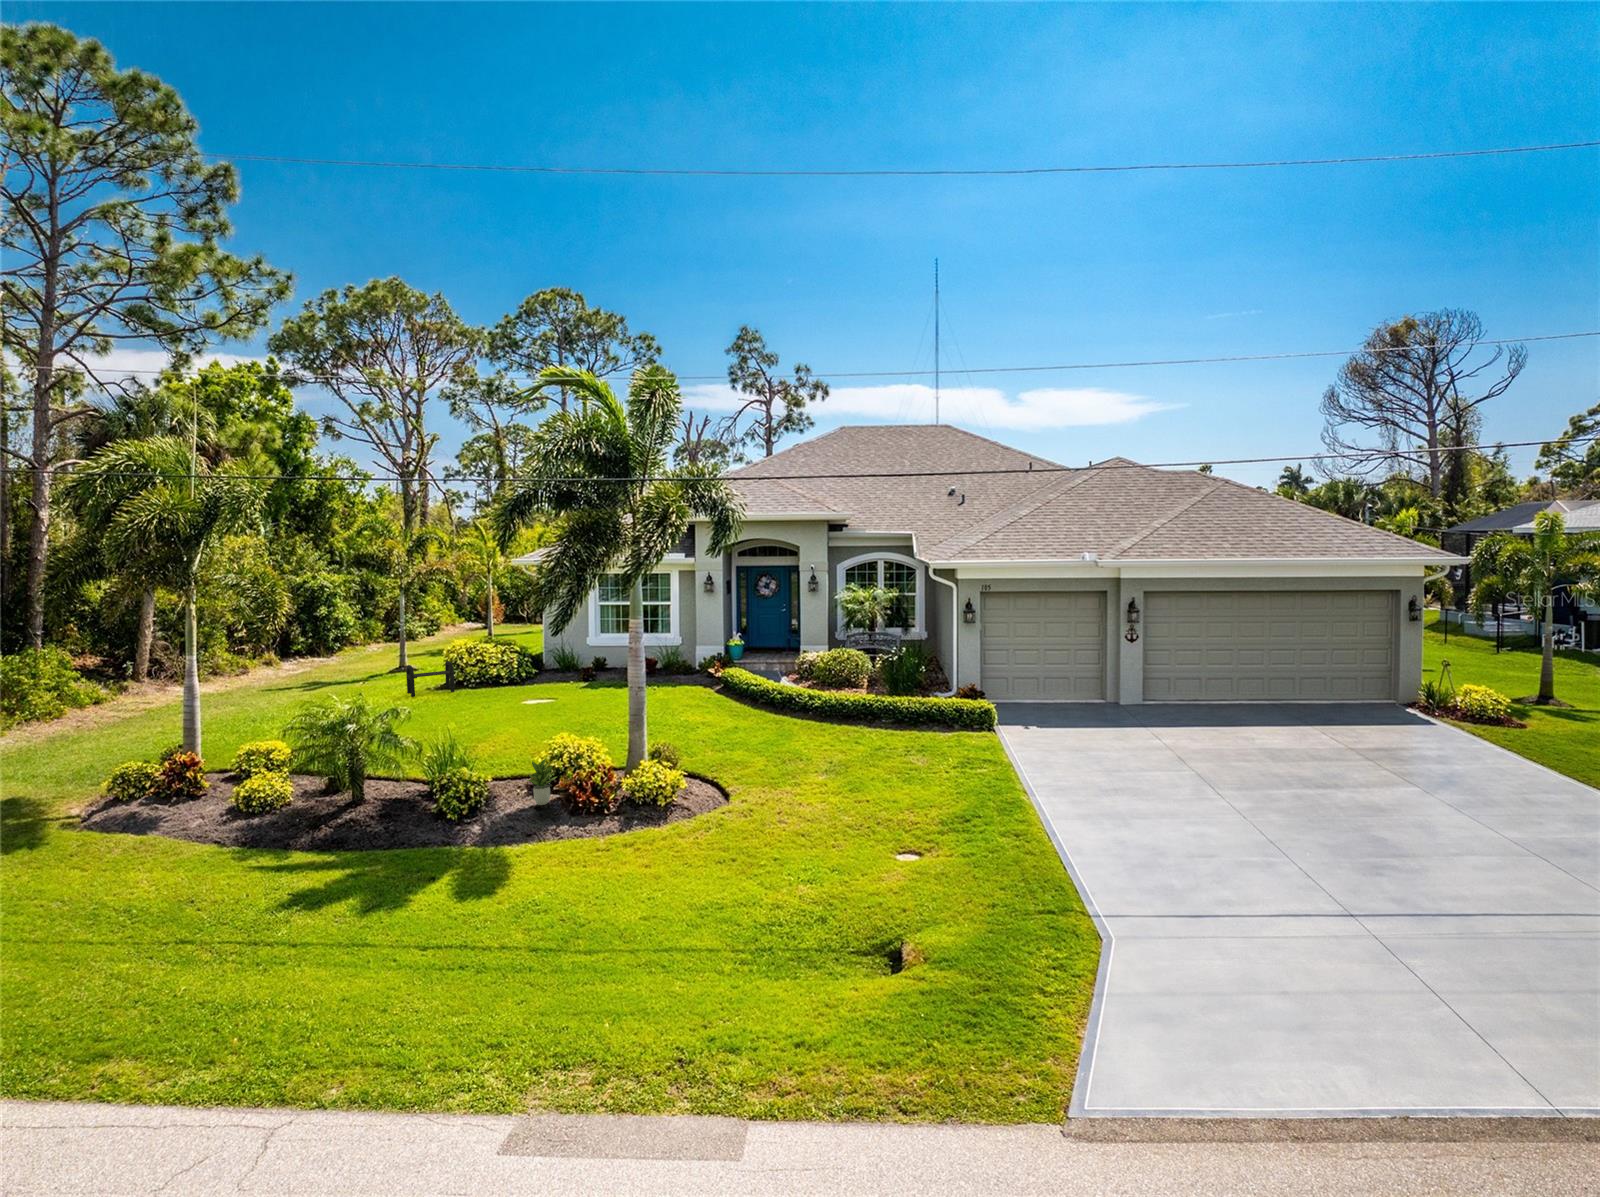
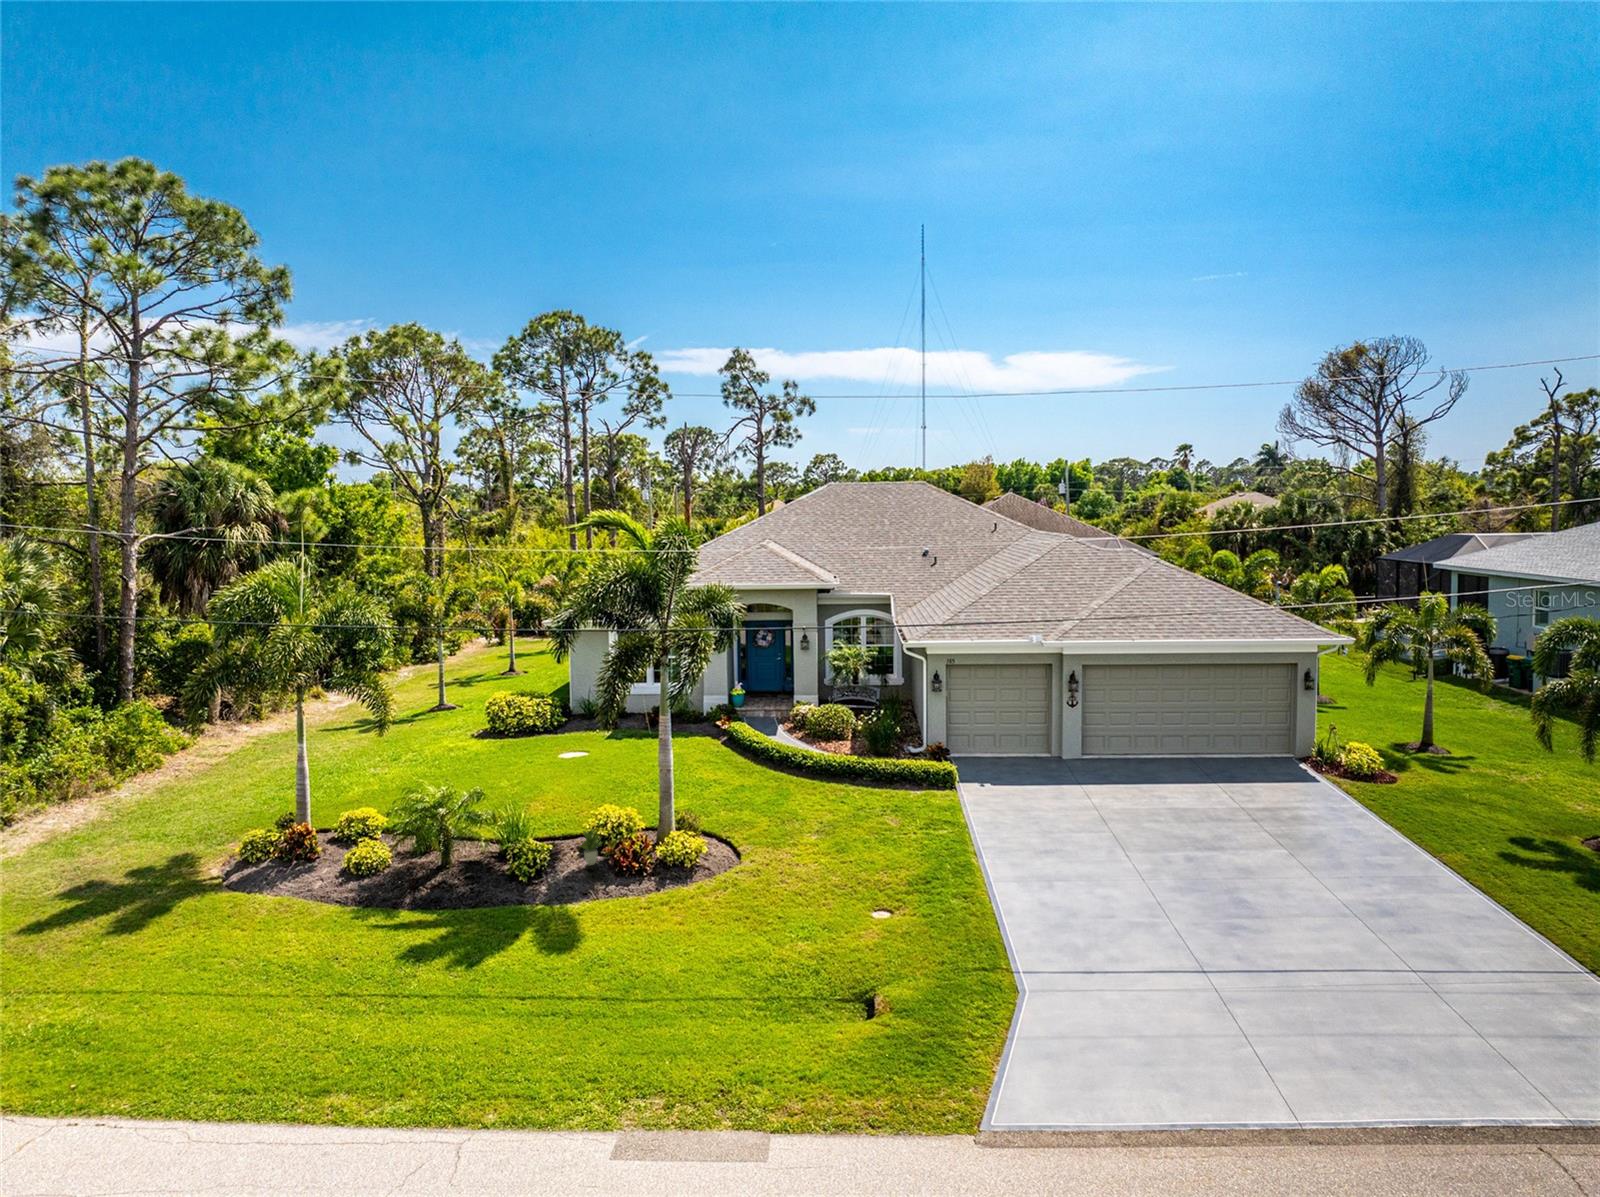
bench: present [406,661,455,697] -> none [453,711,495,744]

